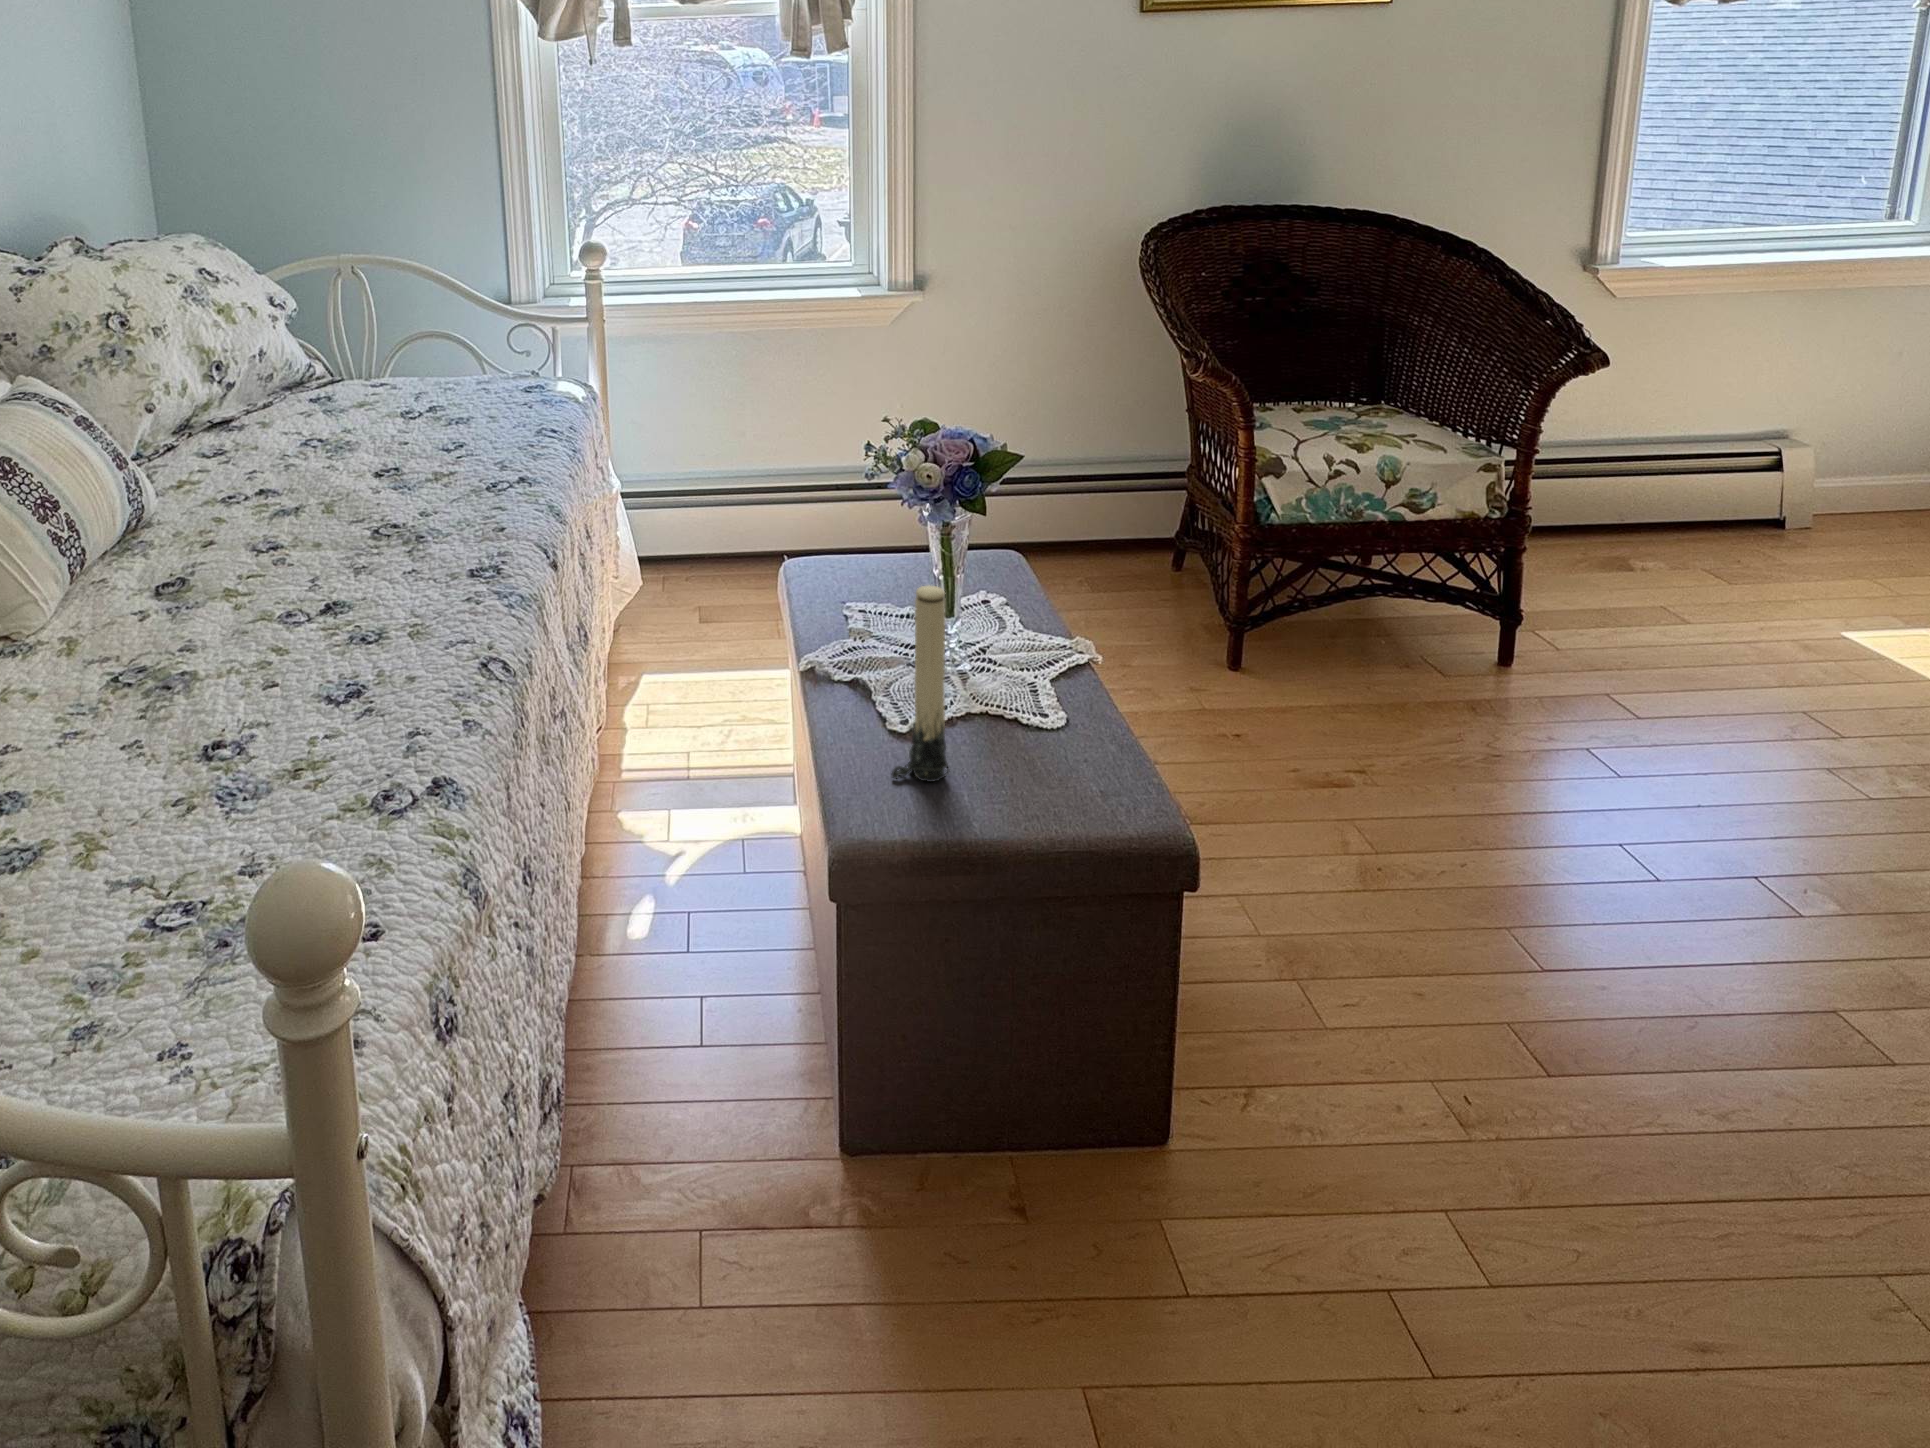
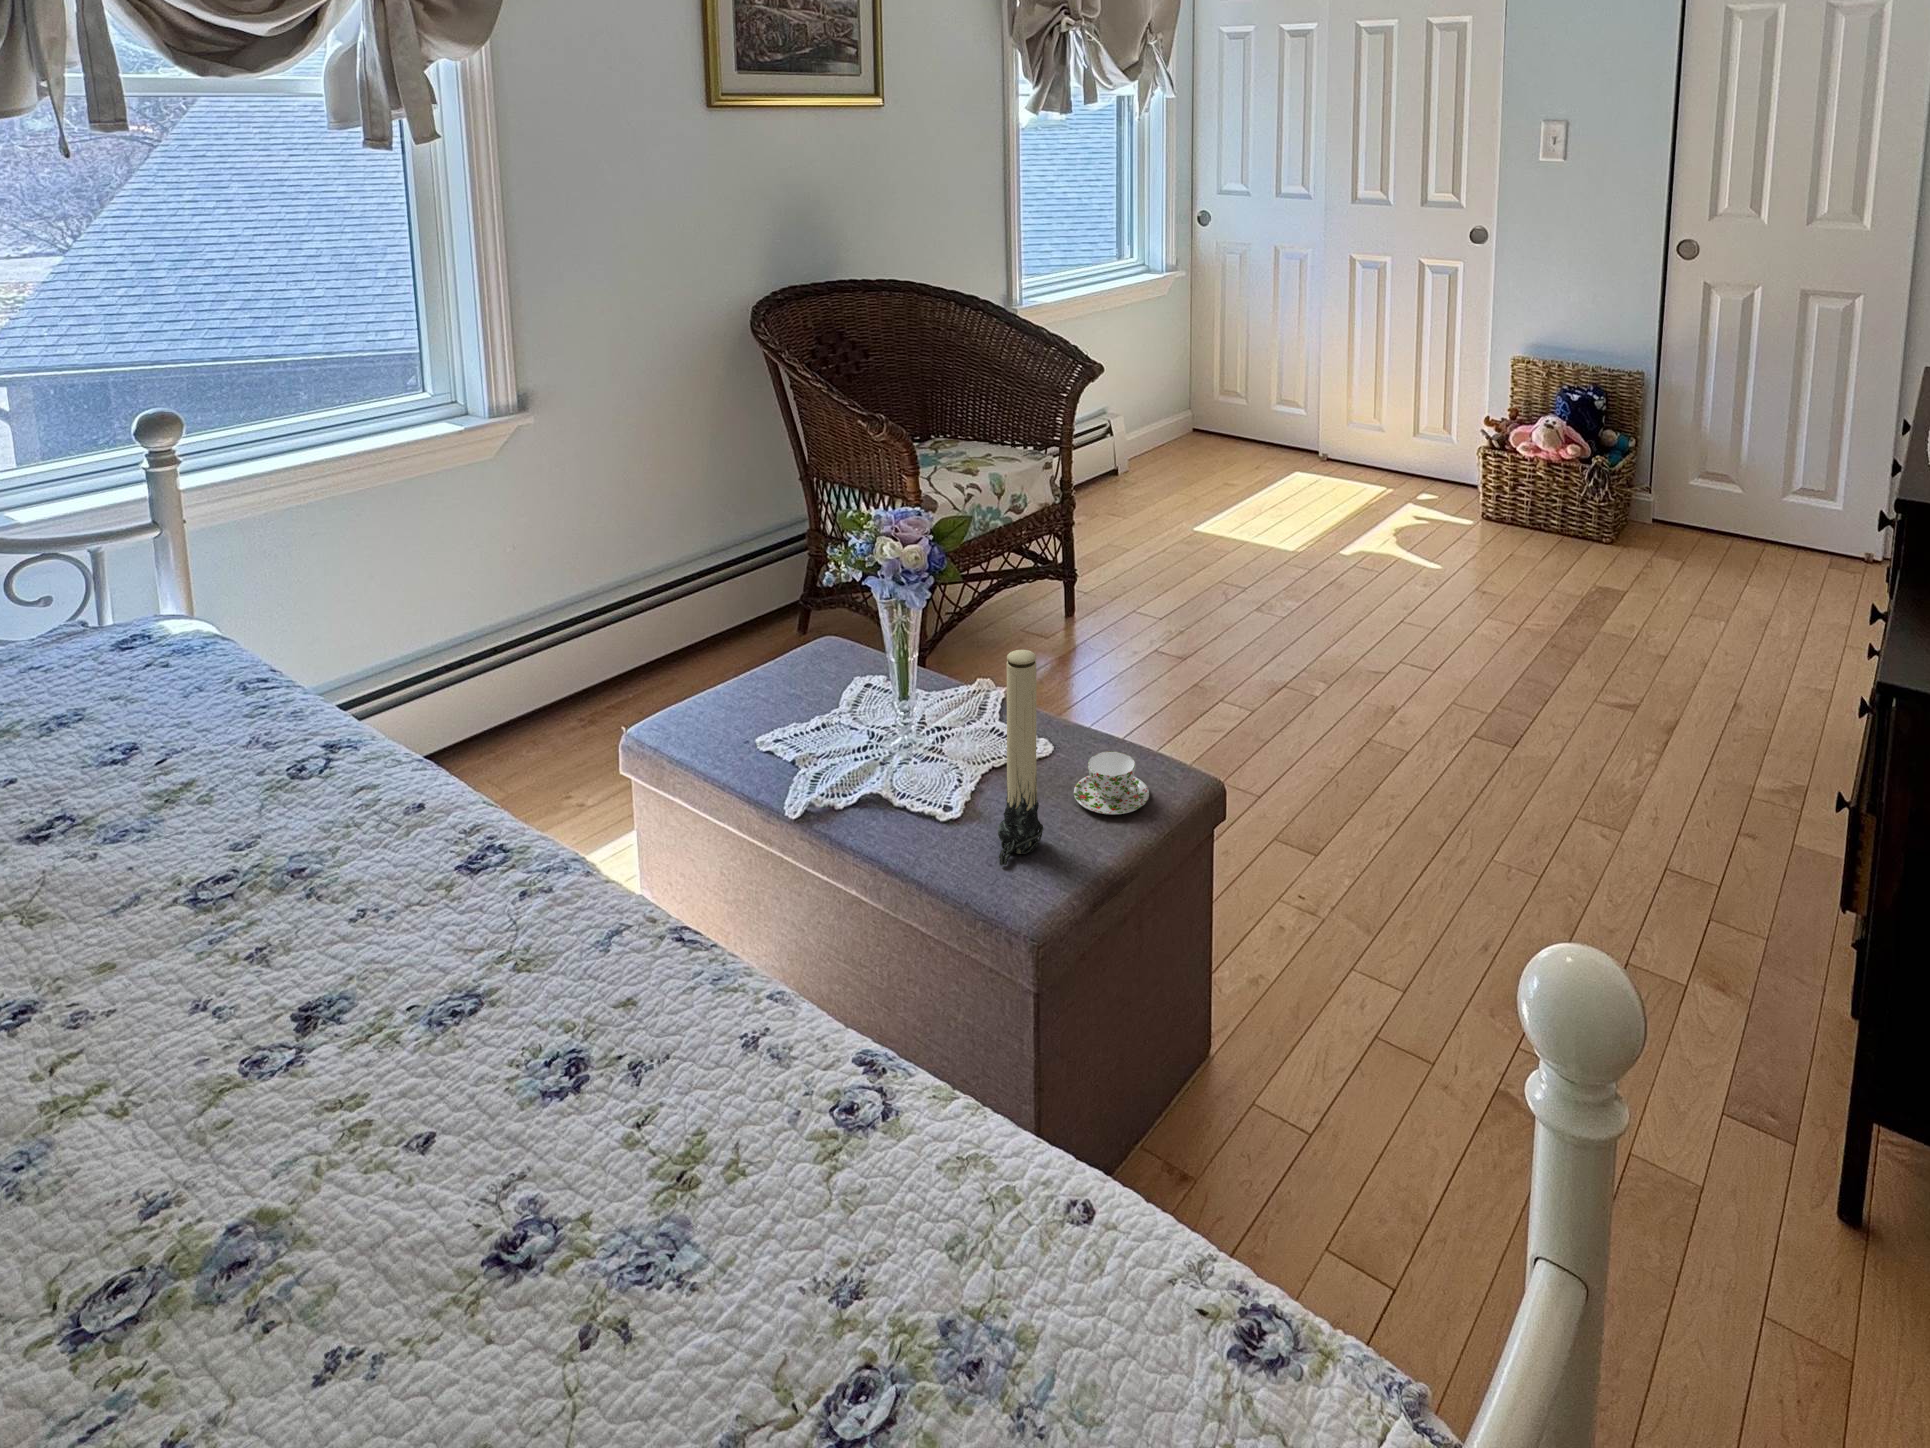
teacup: none [1012,732,1096,799] -> present [1074,751,1149,814]

